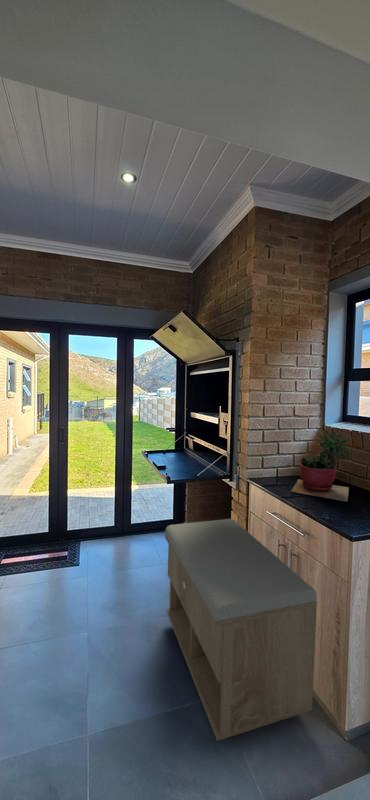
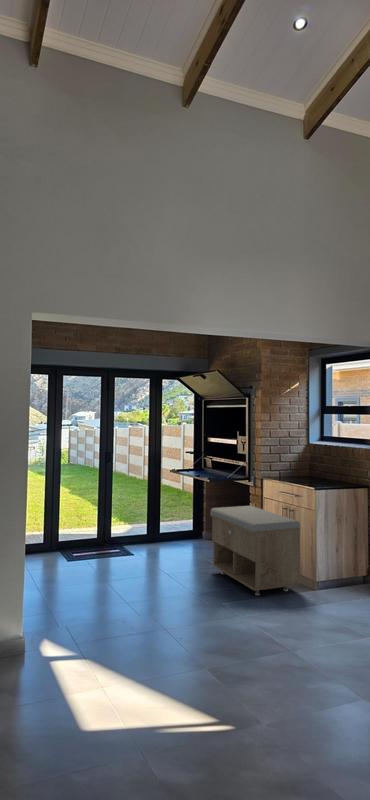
succulent plant: present [291,430,350,502] -> none [288,444,322,483]

